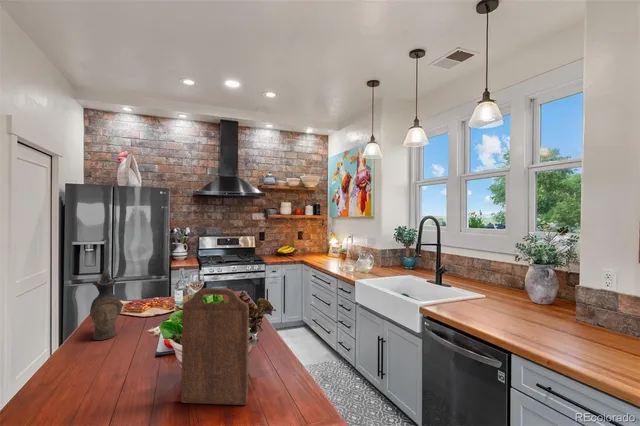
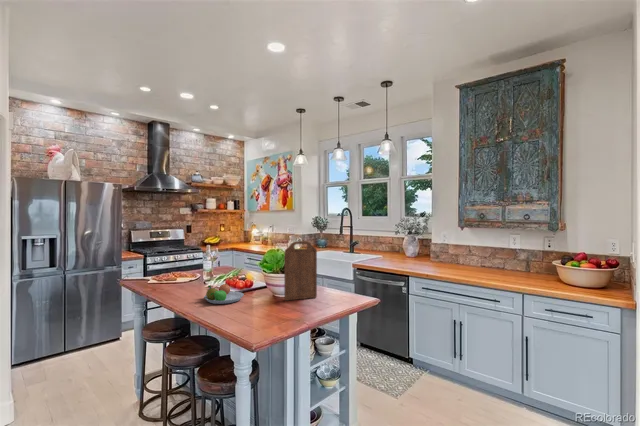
ceramic pitcher: present [90,270,122,340] -> none [170,245,192,292]
fruit bowl: none [58,344,145,389] -> present [204,284,244,304]

